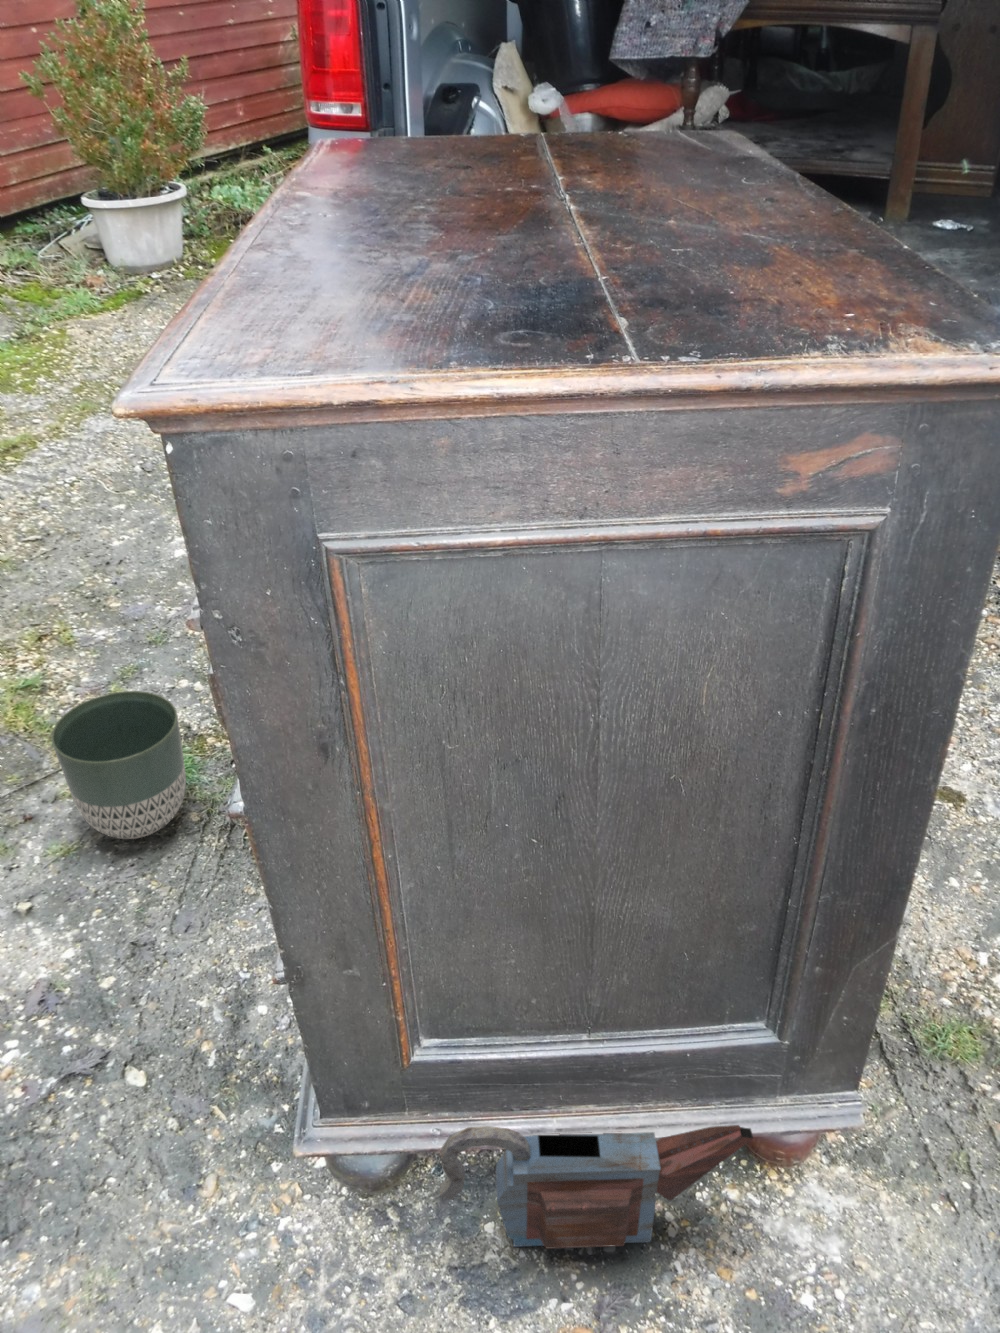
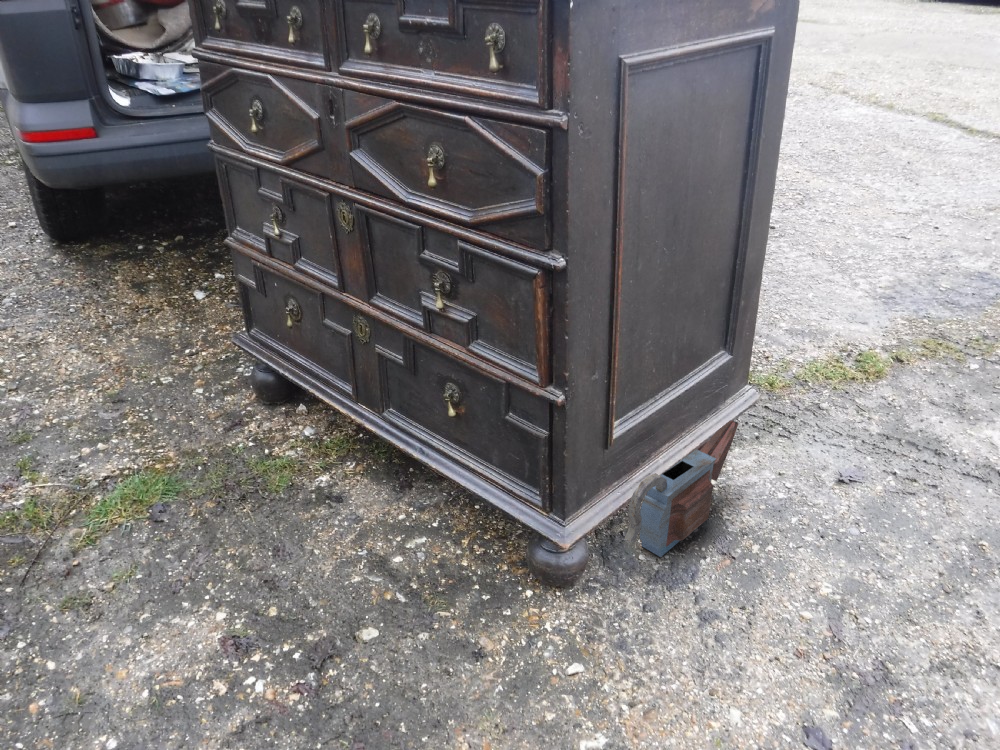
planter: present [52,691,186,839] -> none [89,411,210,539]

